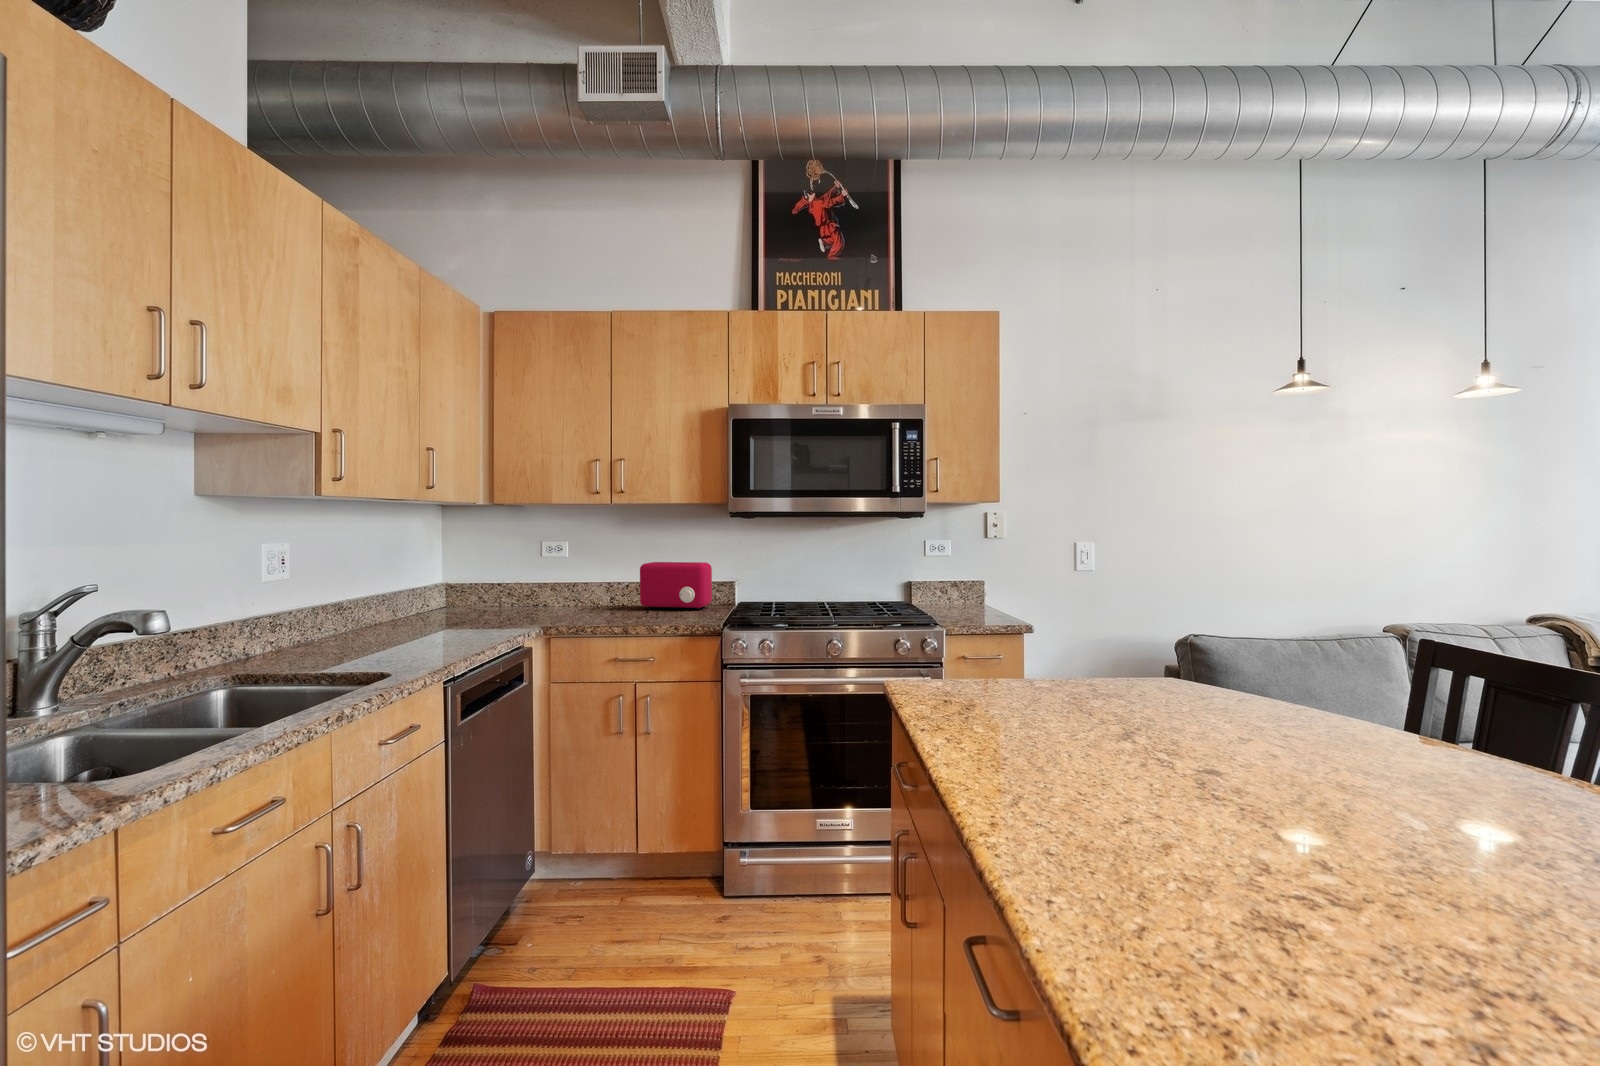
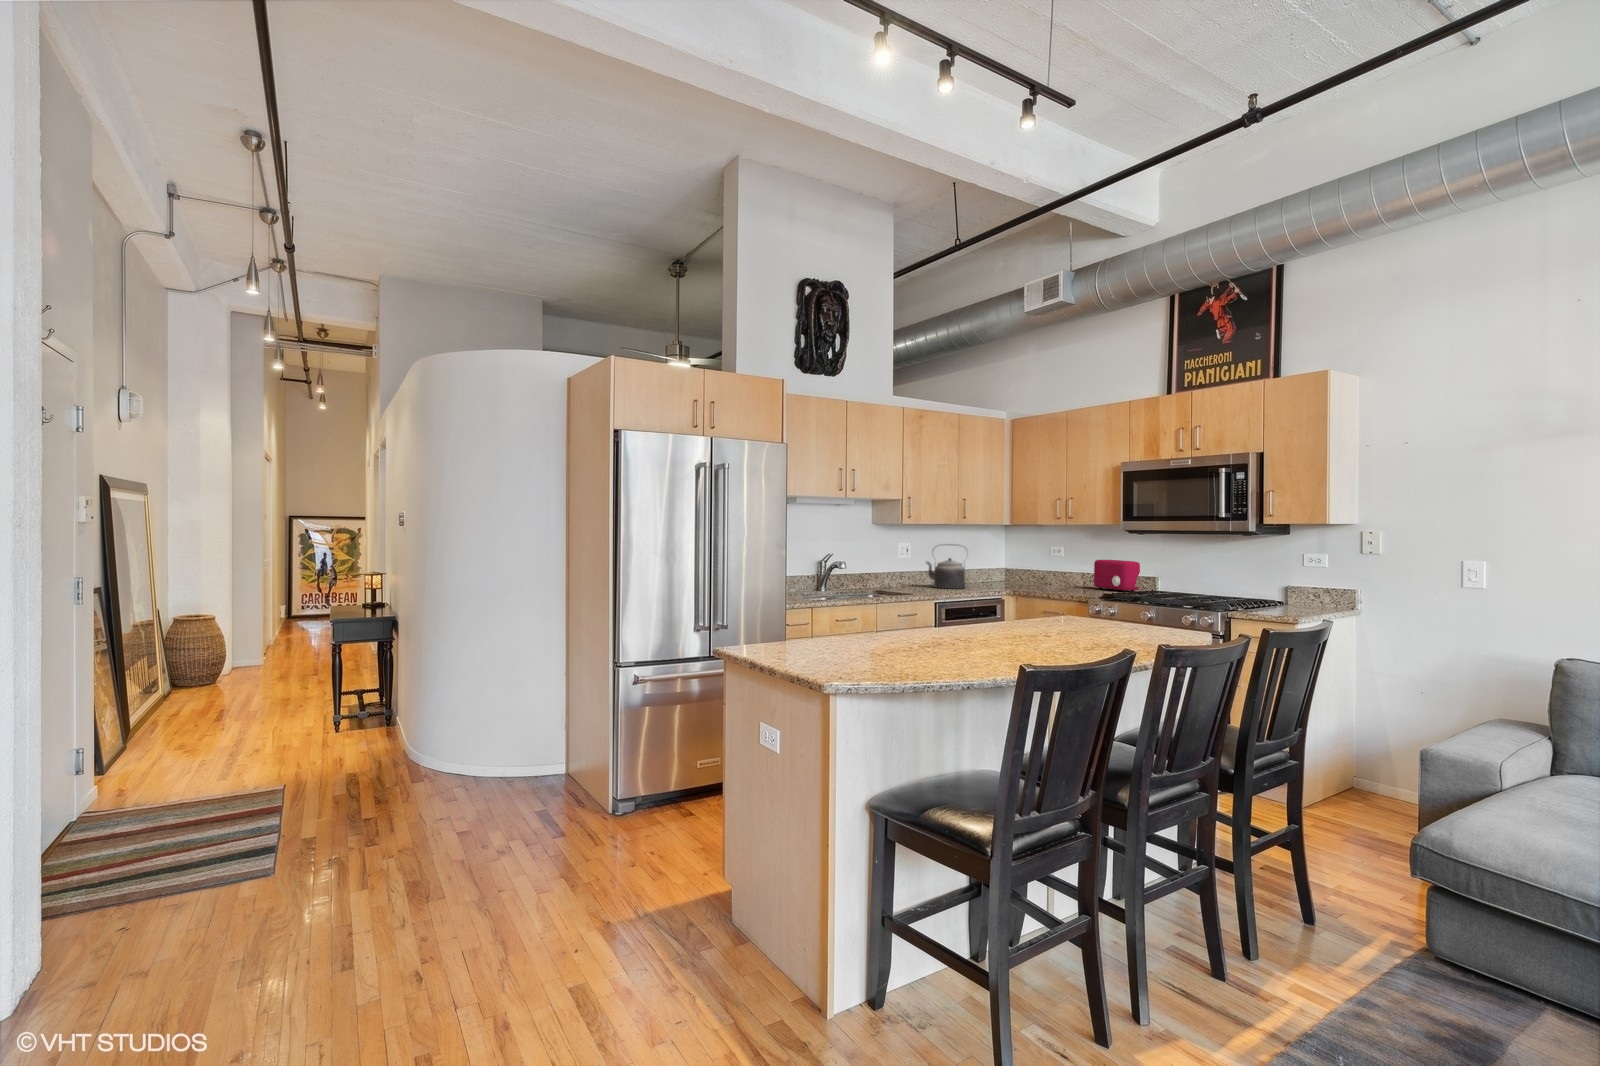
kettle: none [358,552,463,655] -> present [926,545,966,589]

